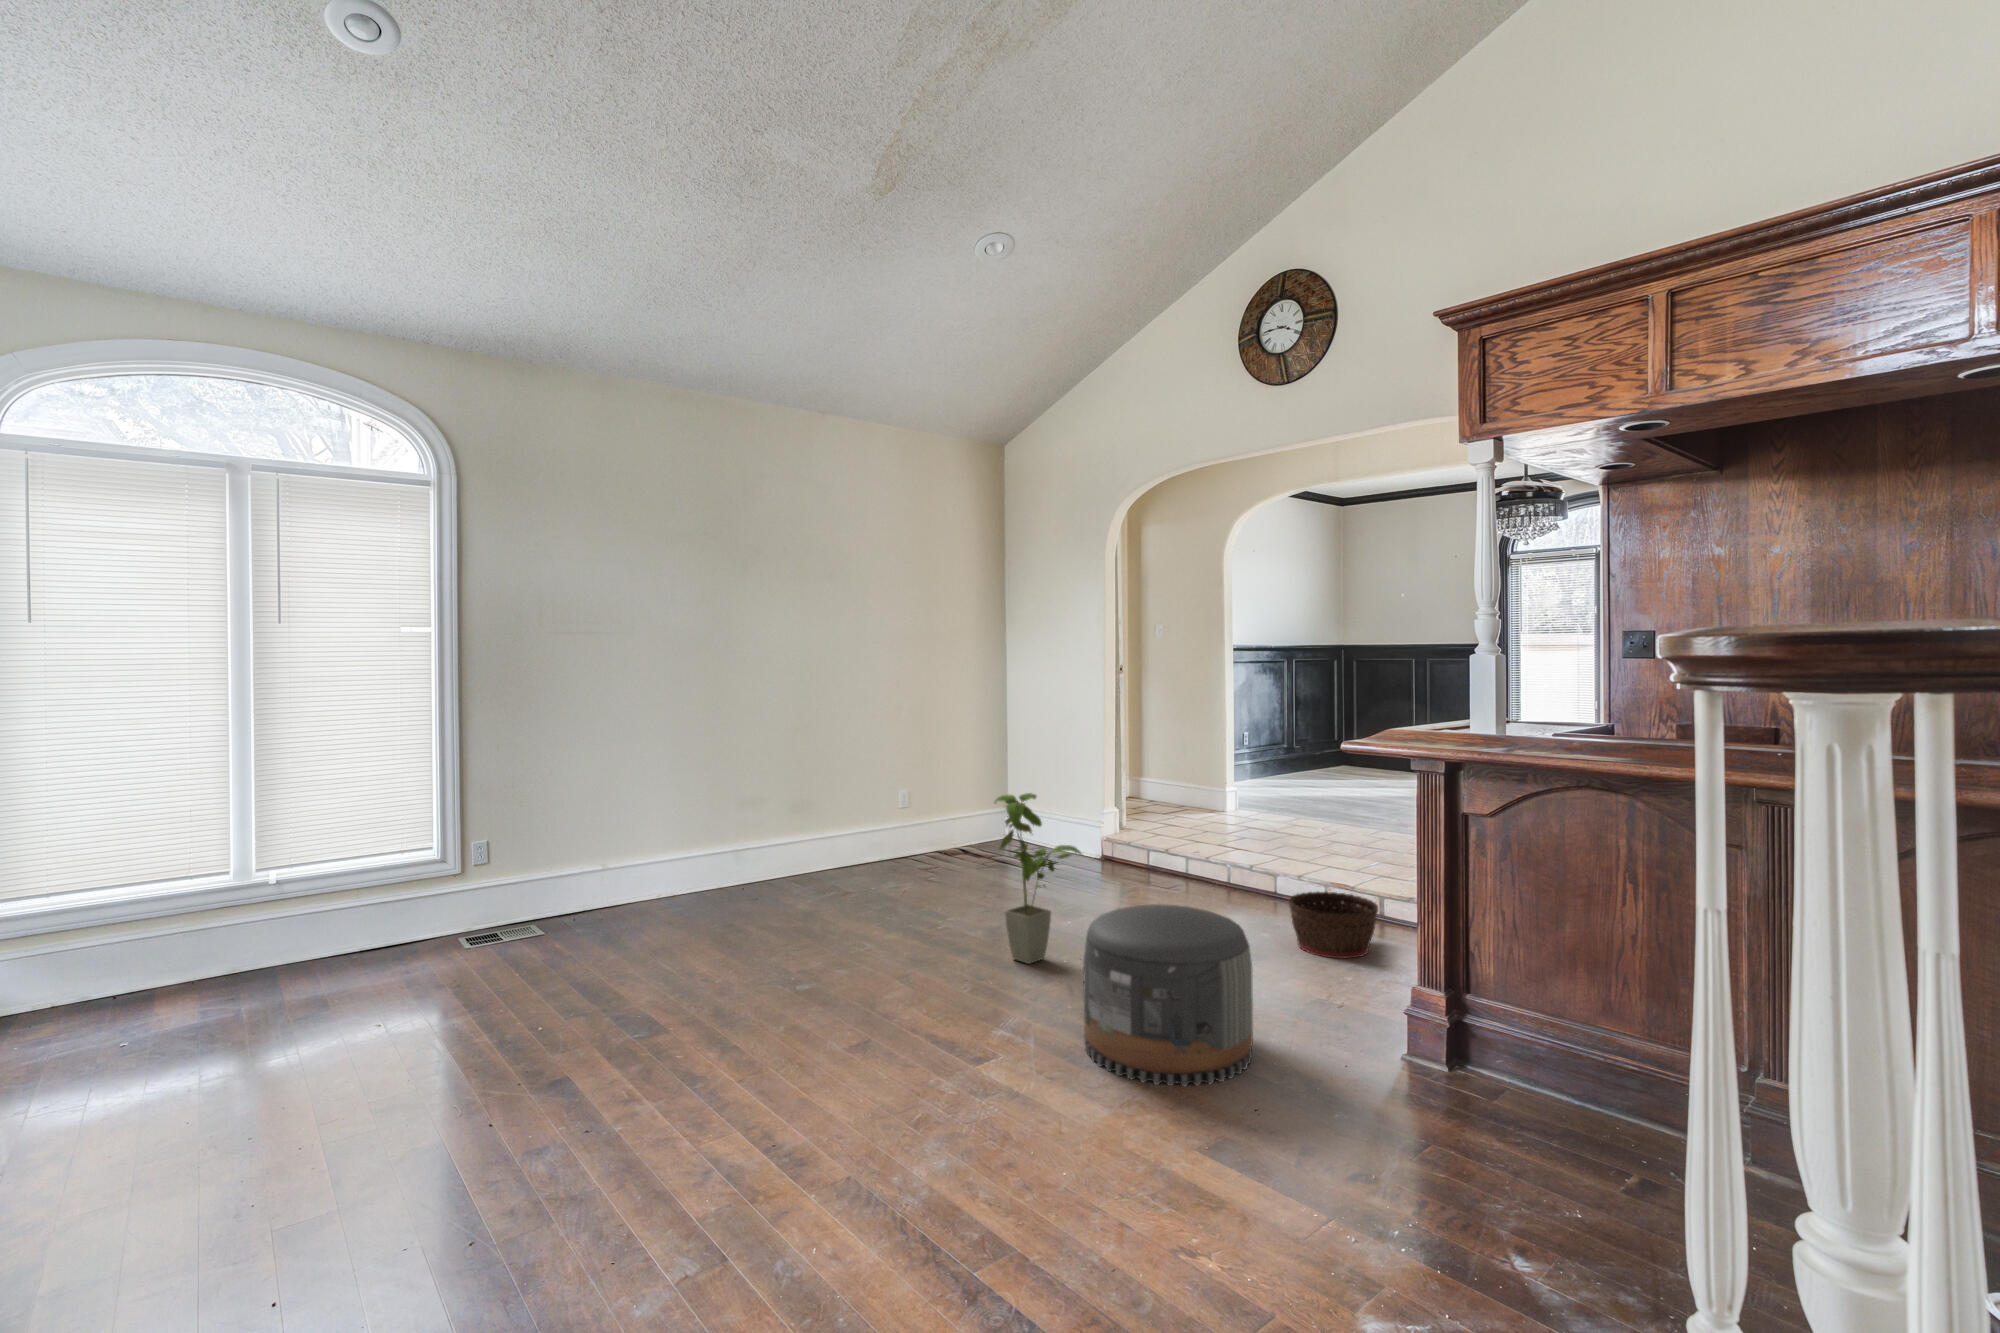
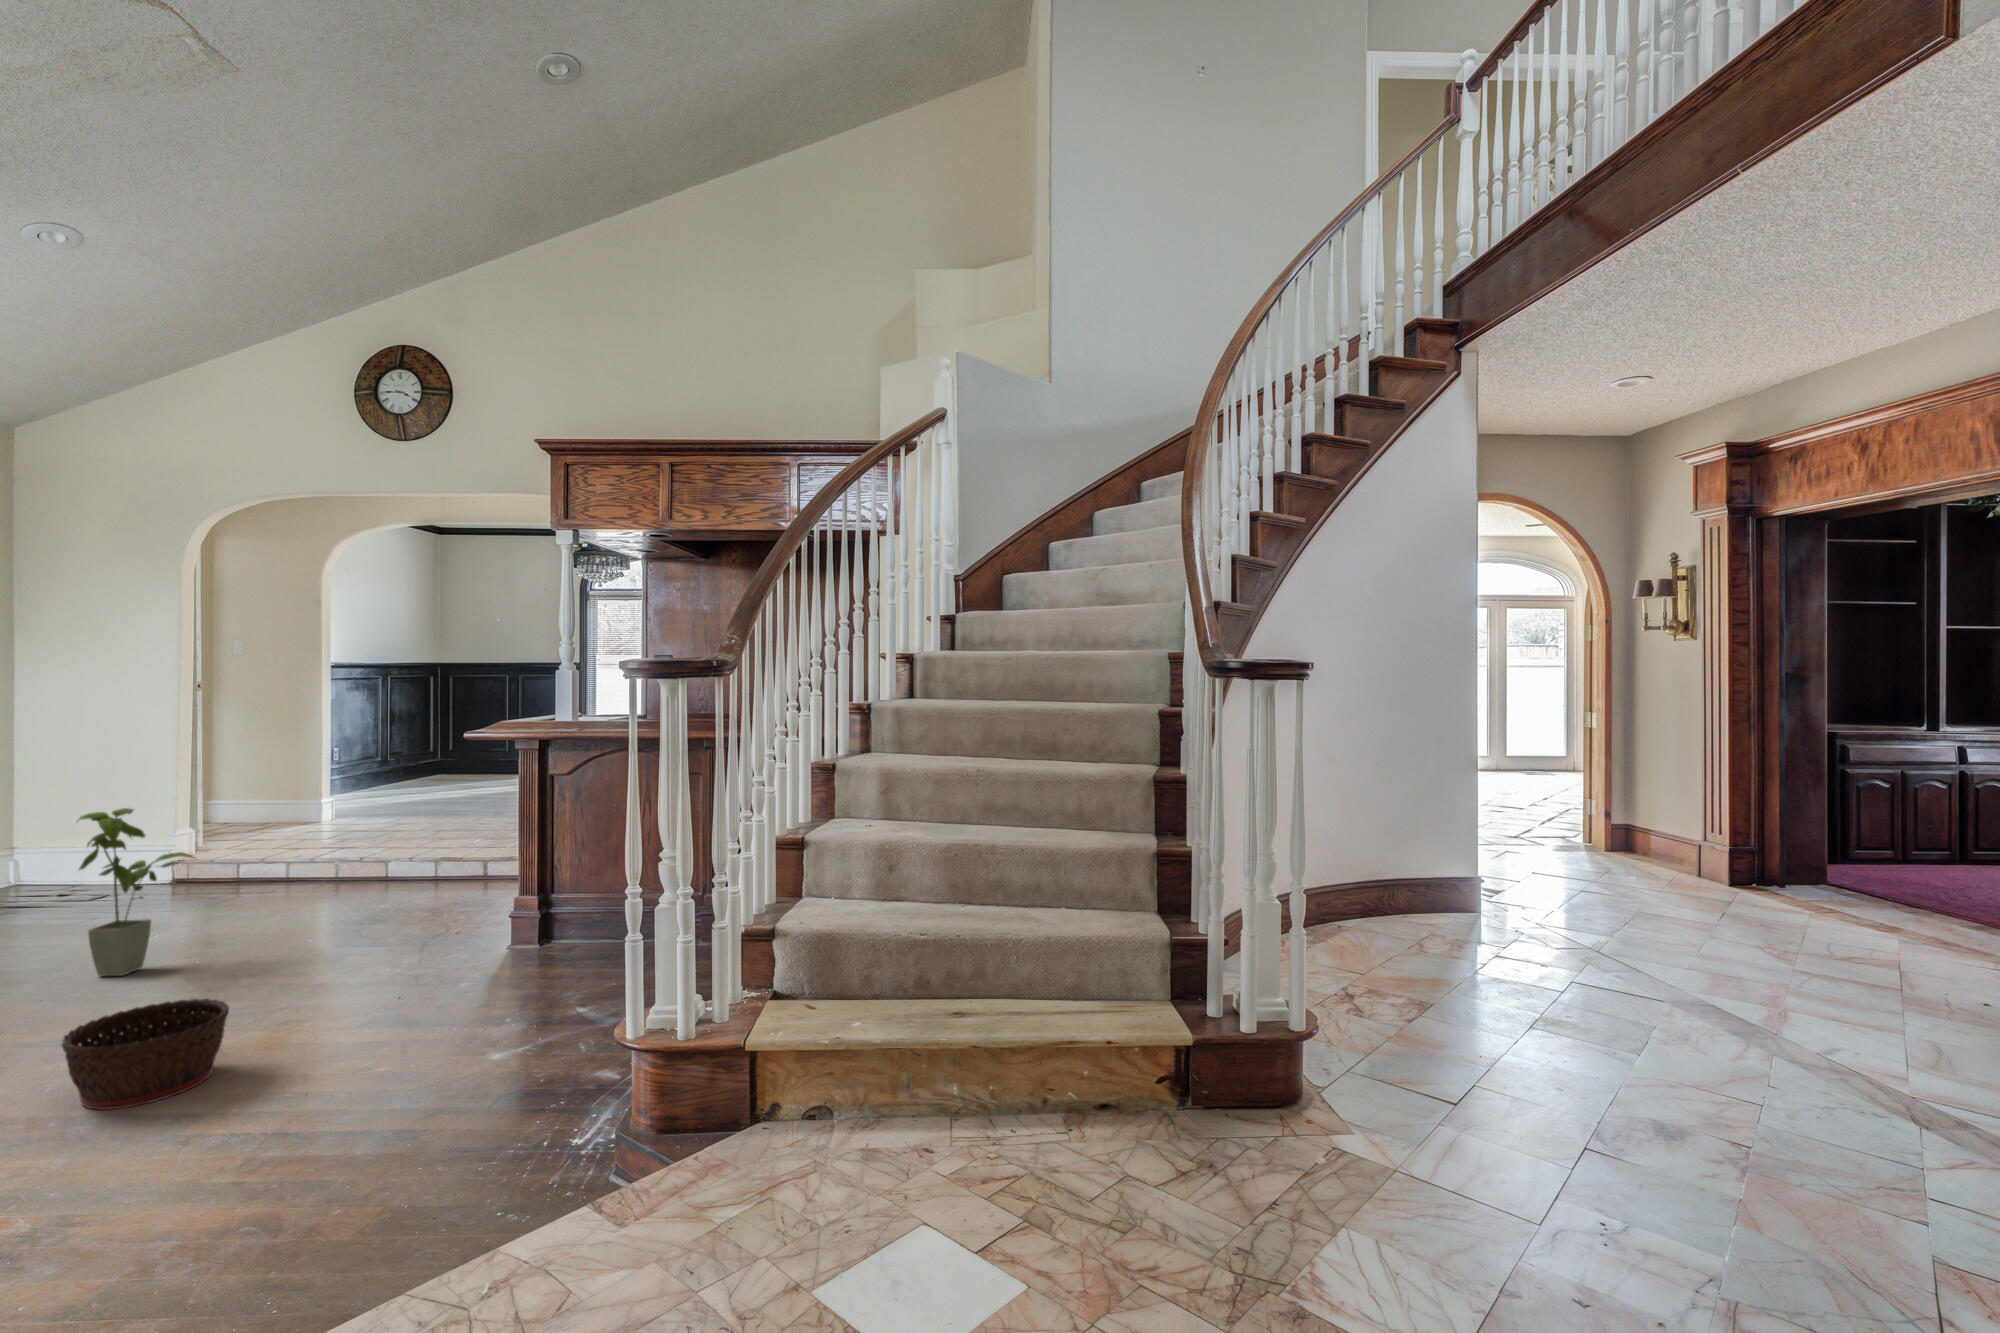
basket: present [1289,891,1378,958] -> present [62,999,229,1110]
pouf: present [1083,904,1253,1086] -> none [224,875,392,1015]

